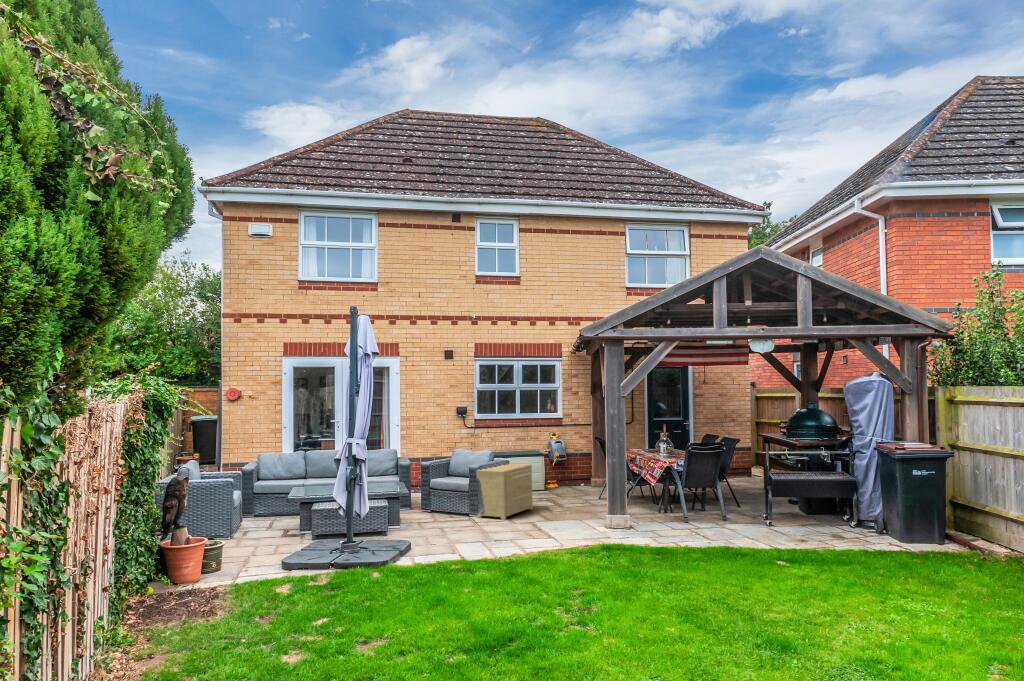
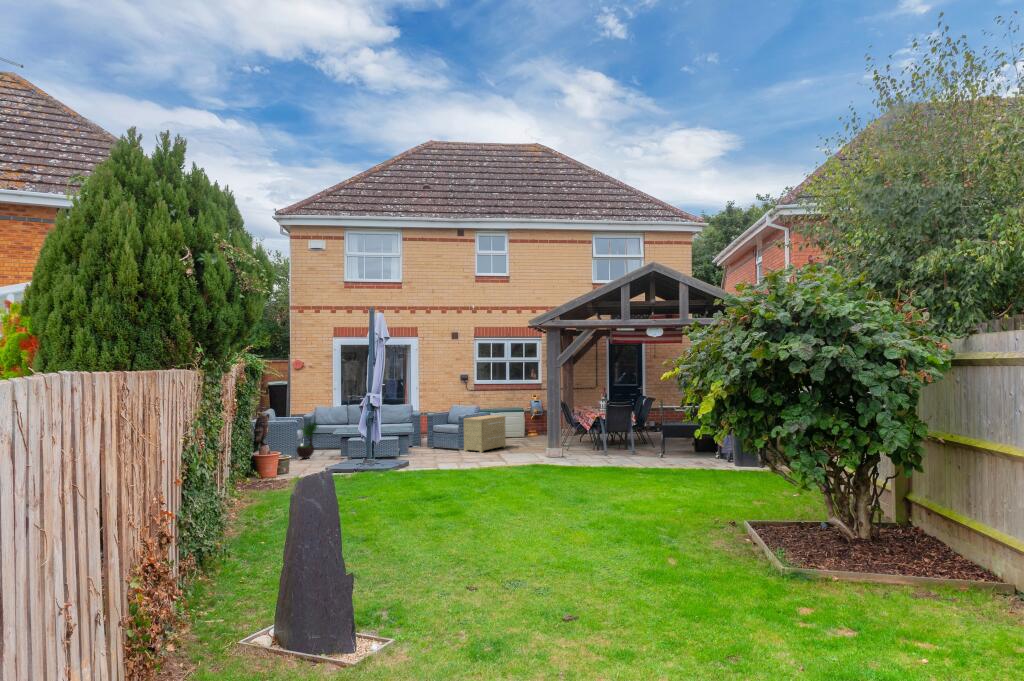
potted tree: none [230,477,266,538] -> present [296,423,318,458]

